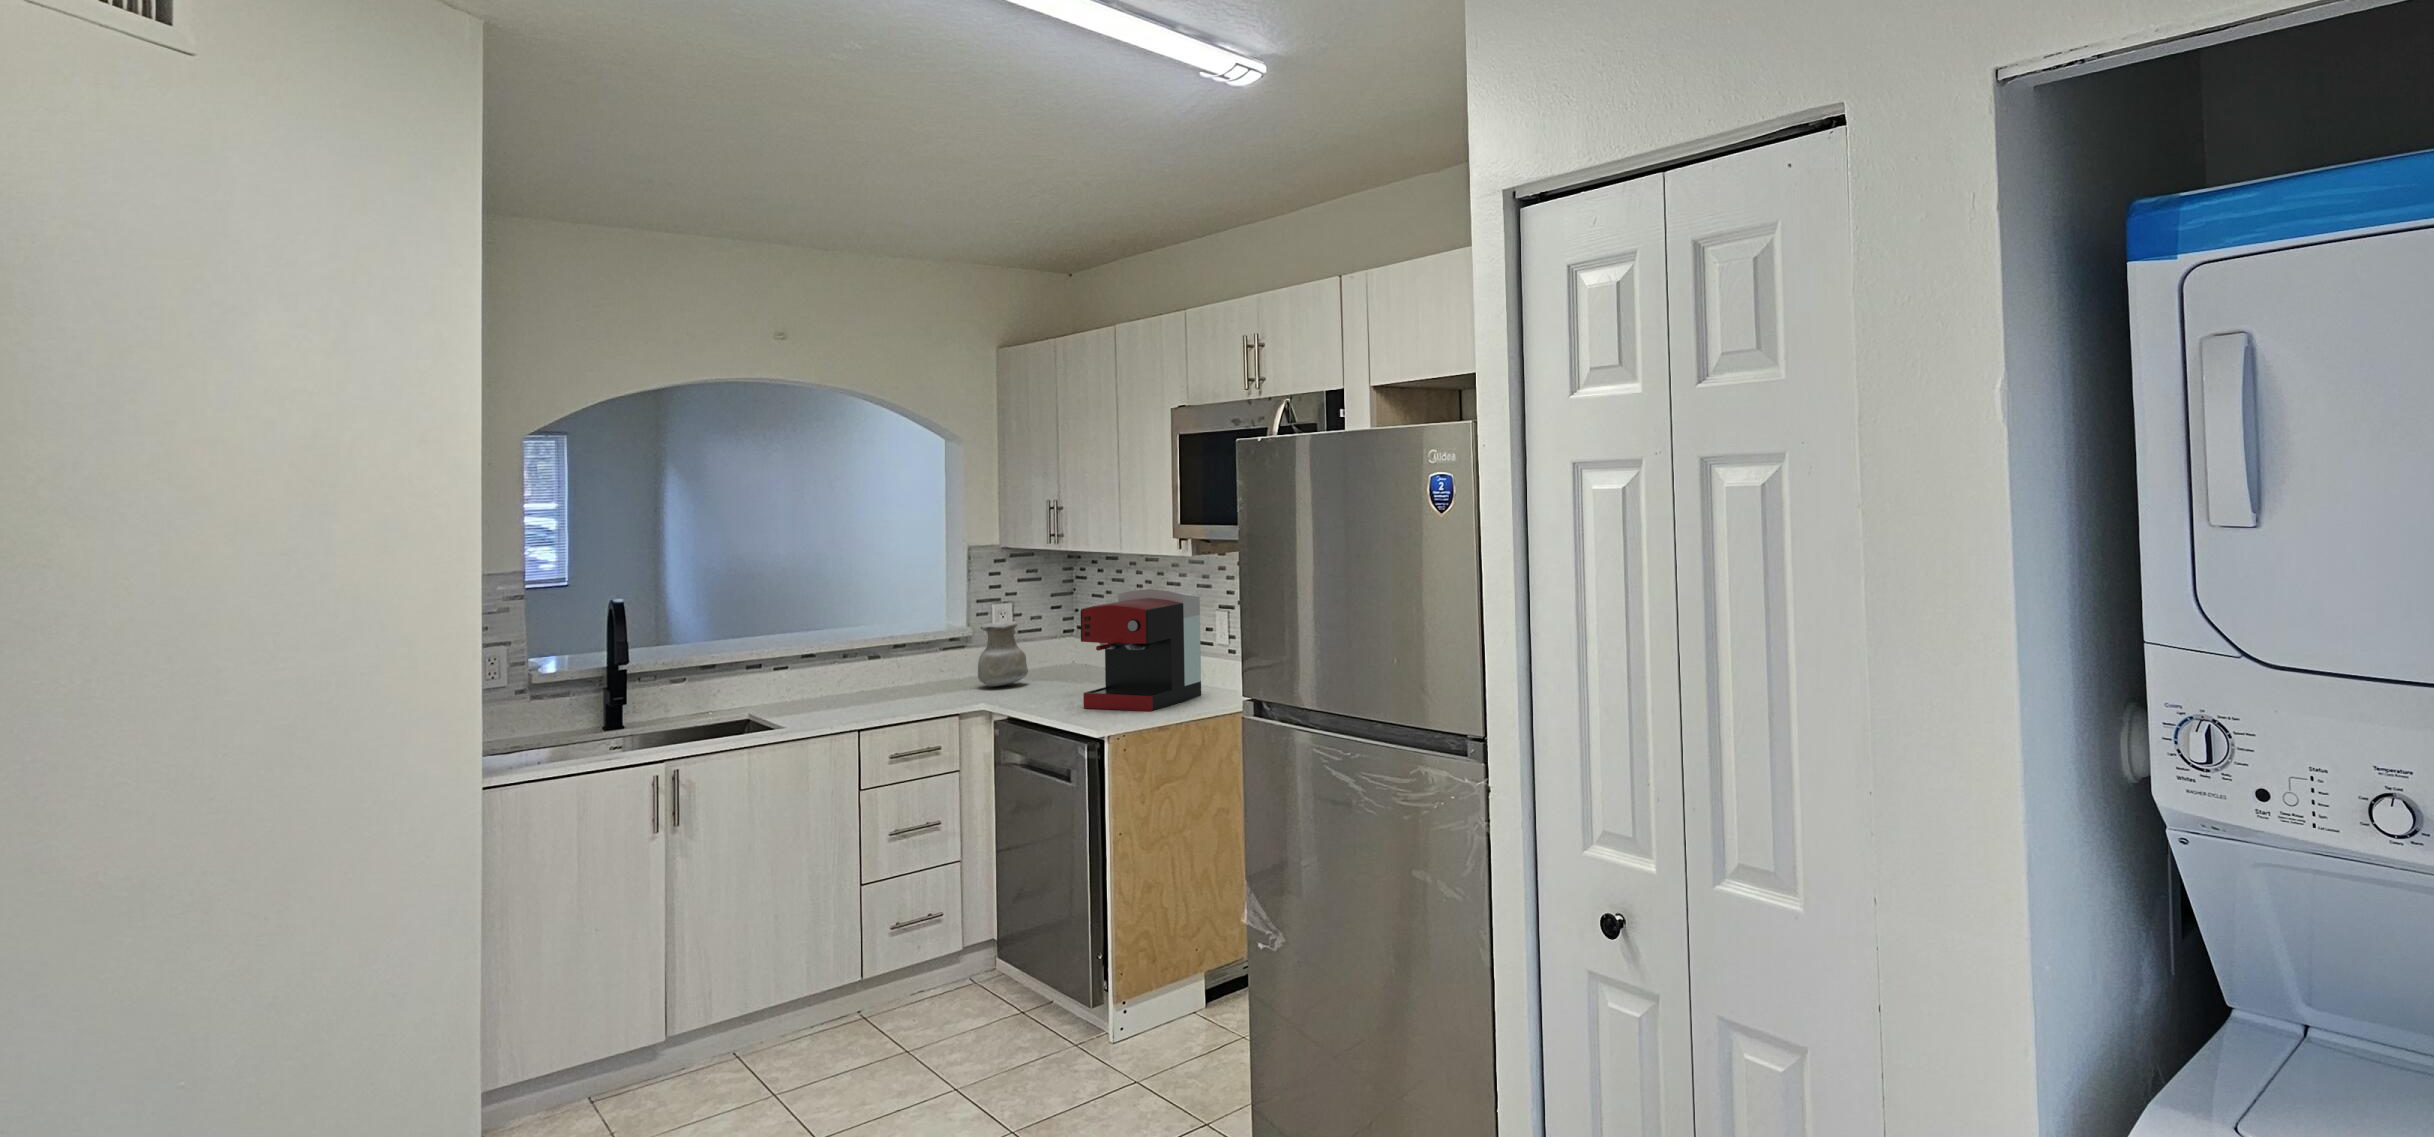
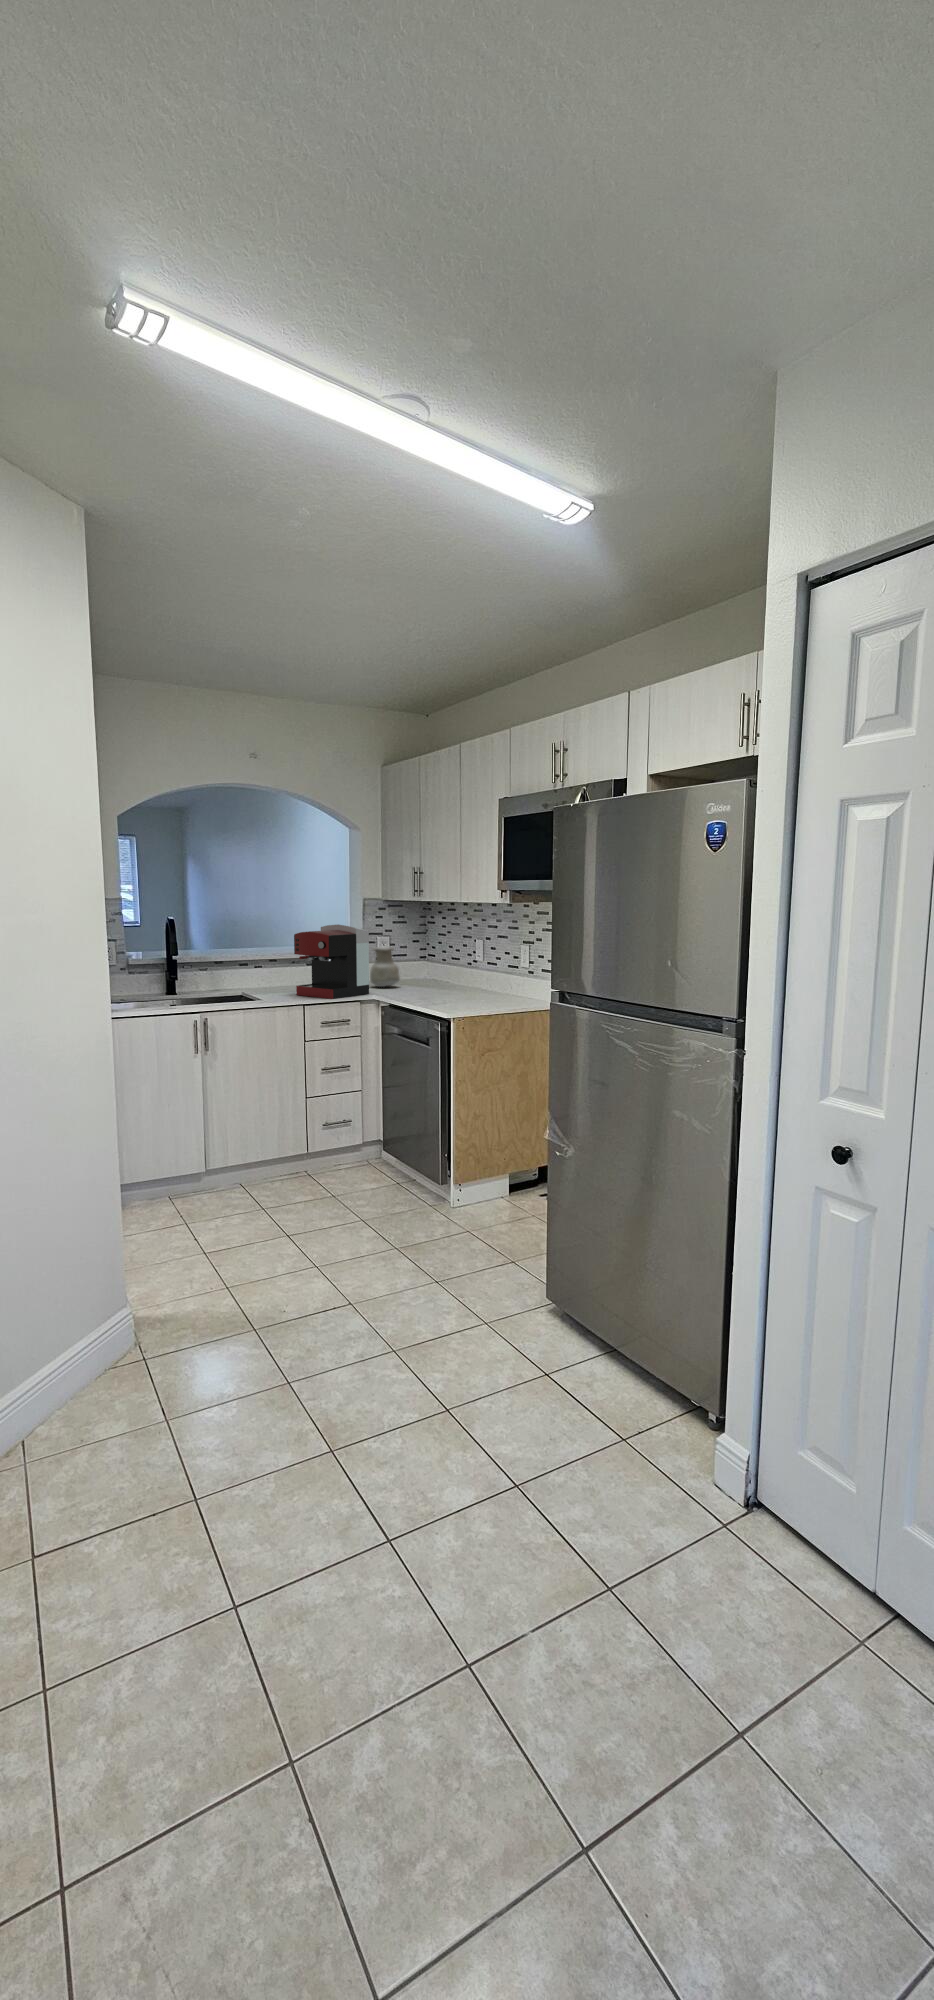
coffee maker: present [1081,589,1201,711] -> present [294,924,369,999]

